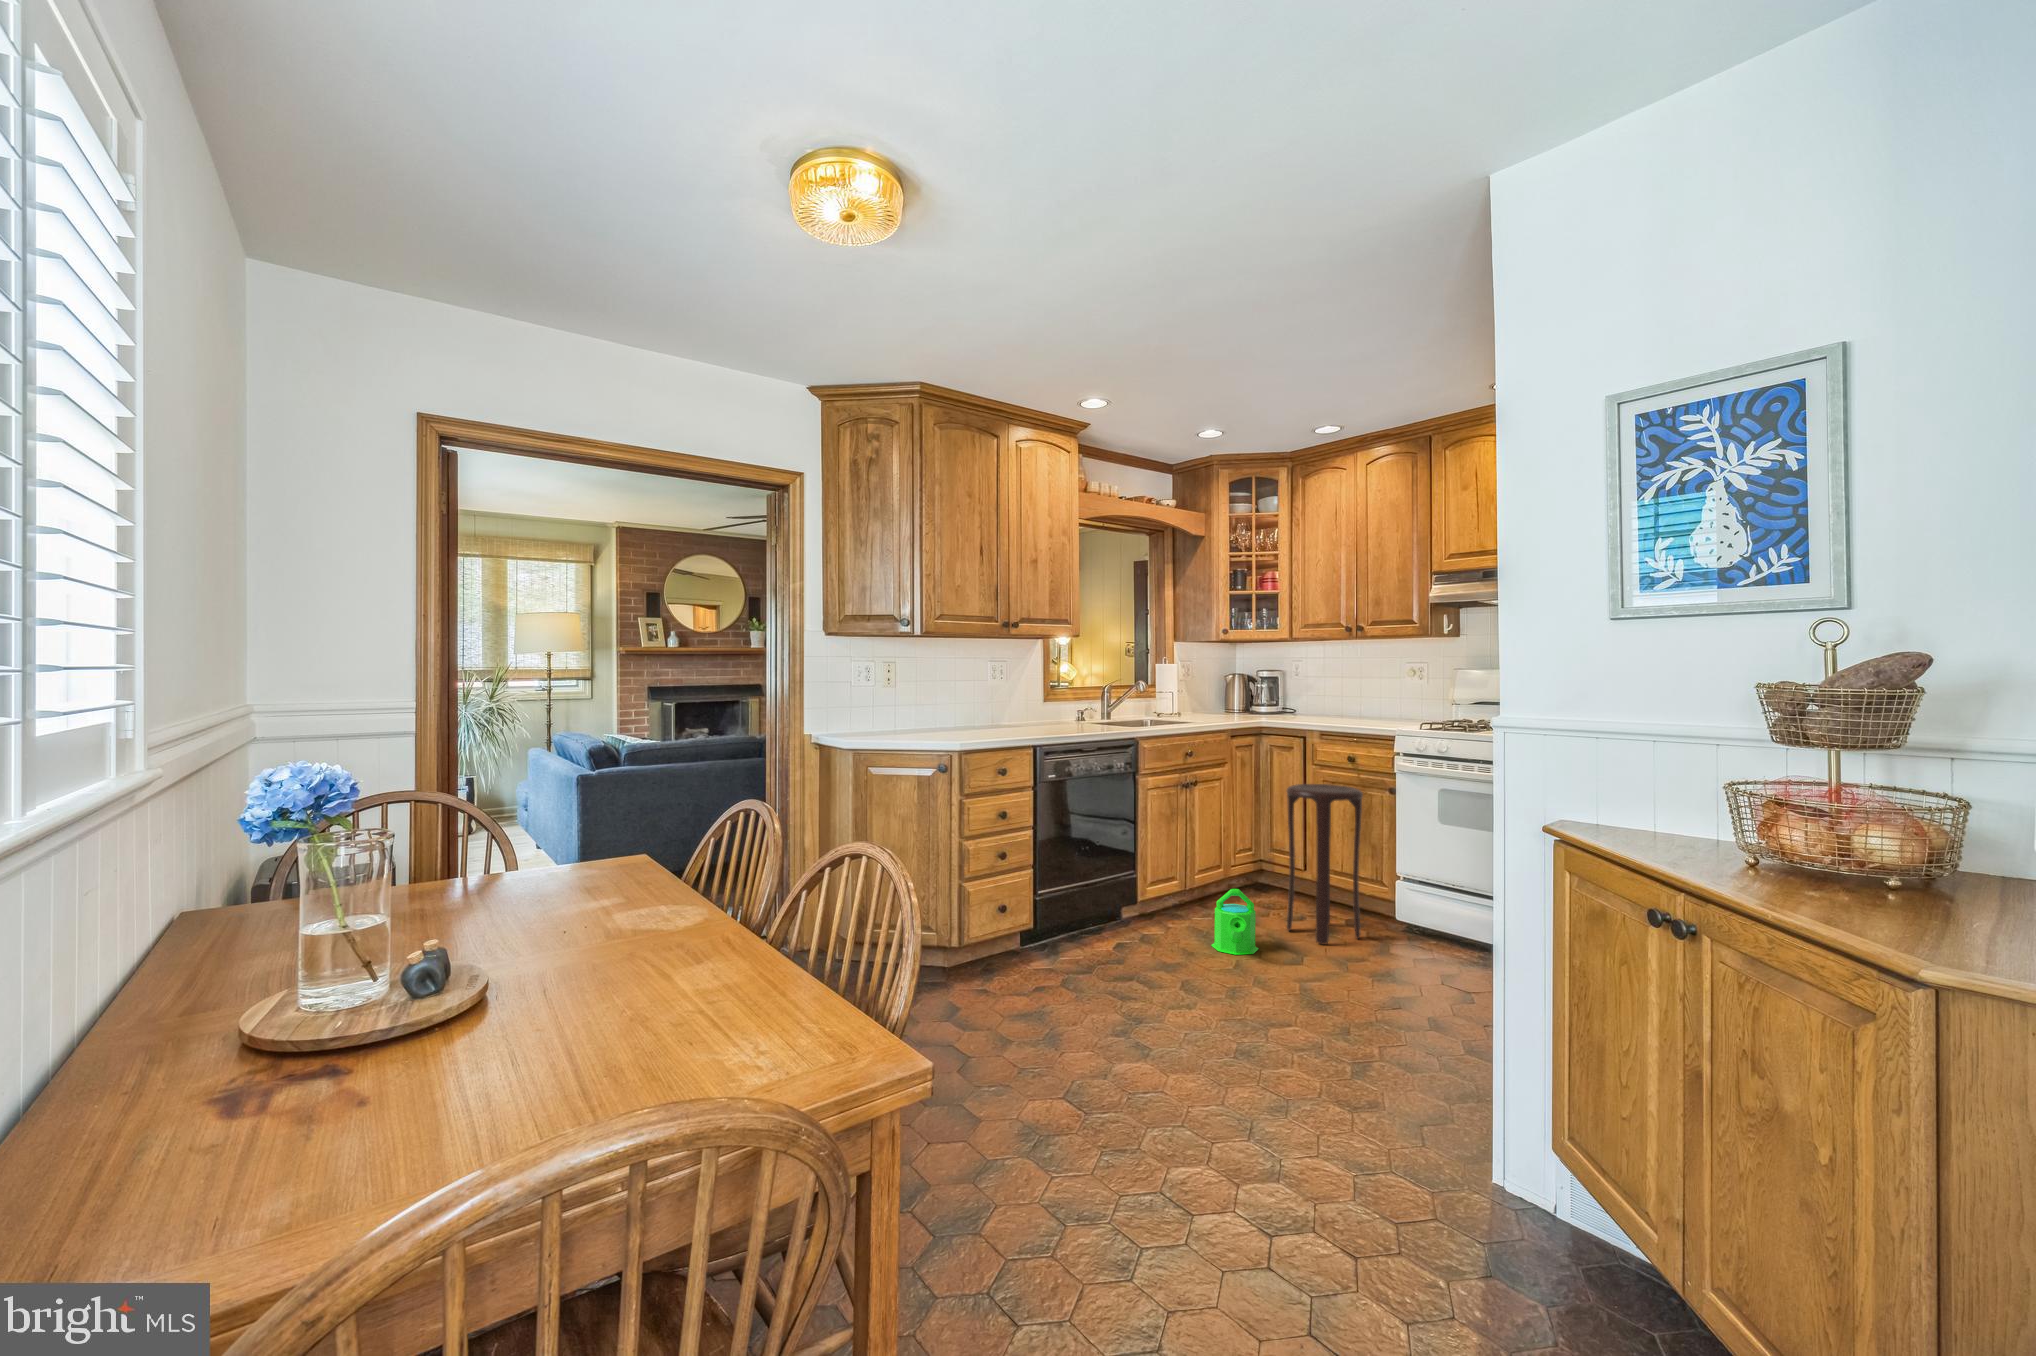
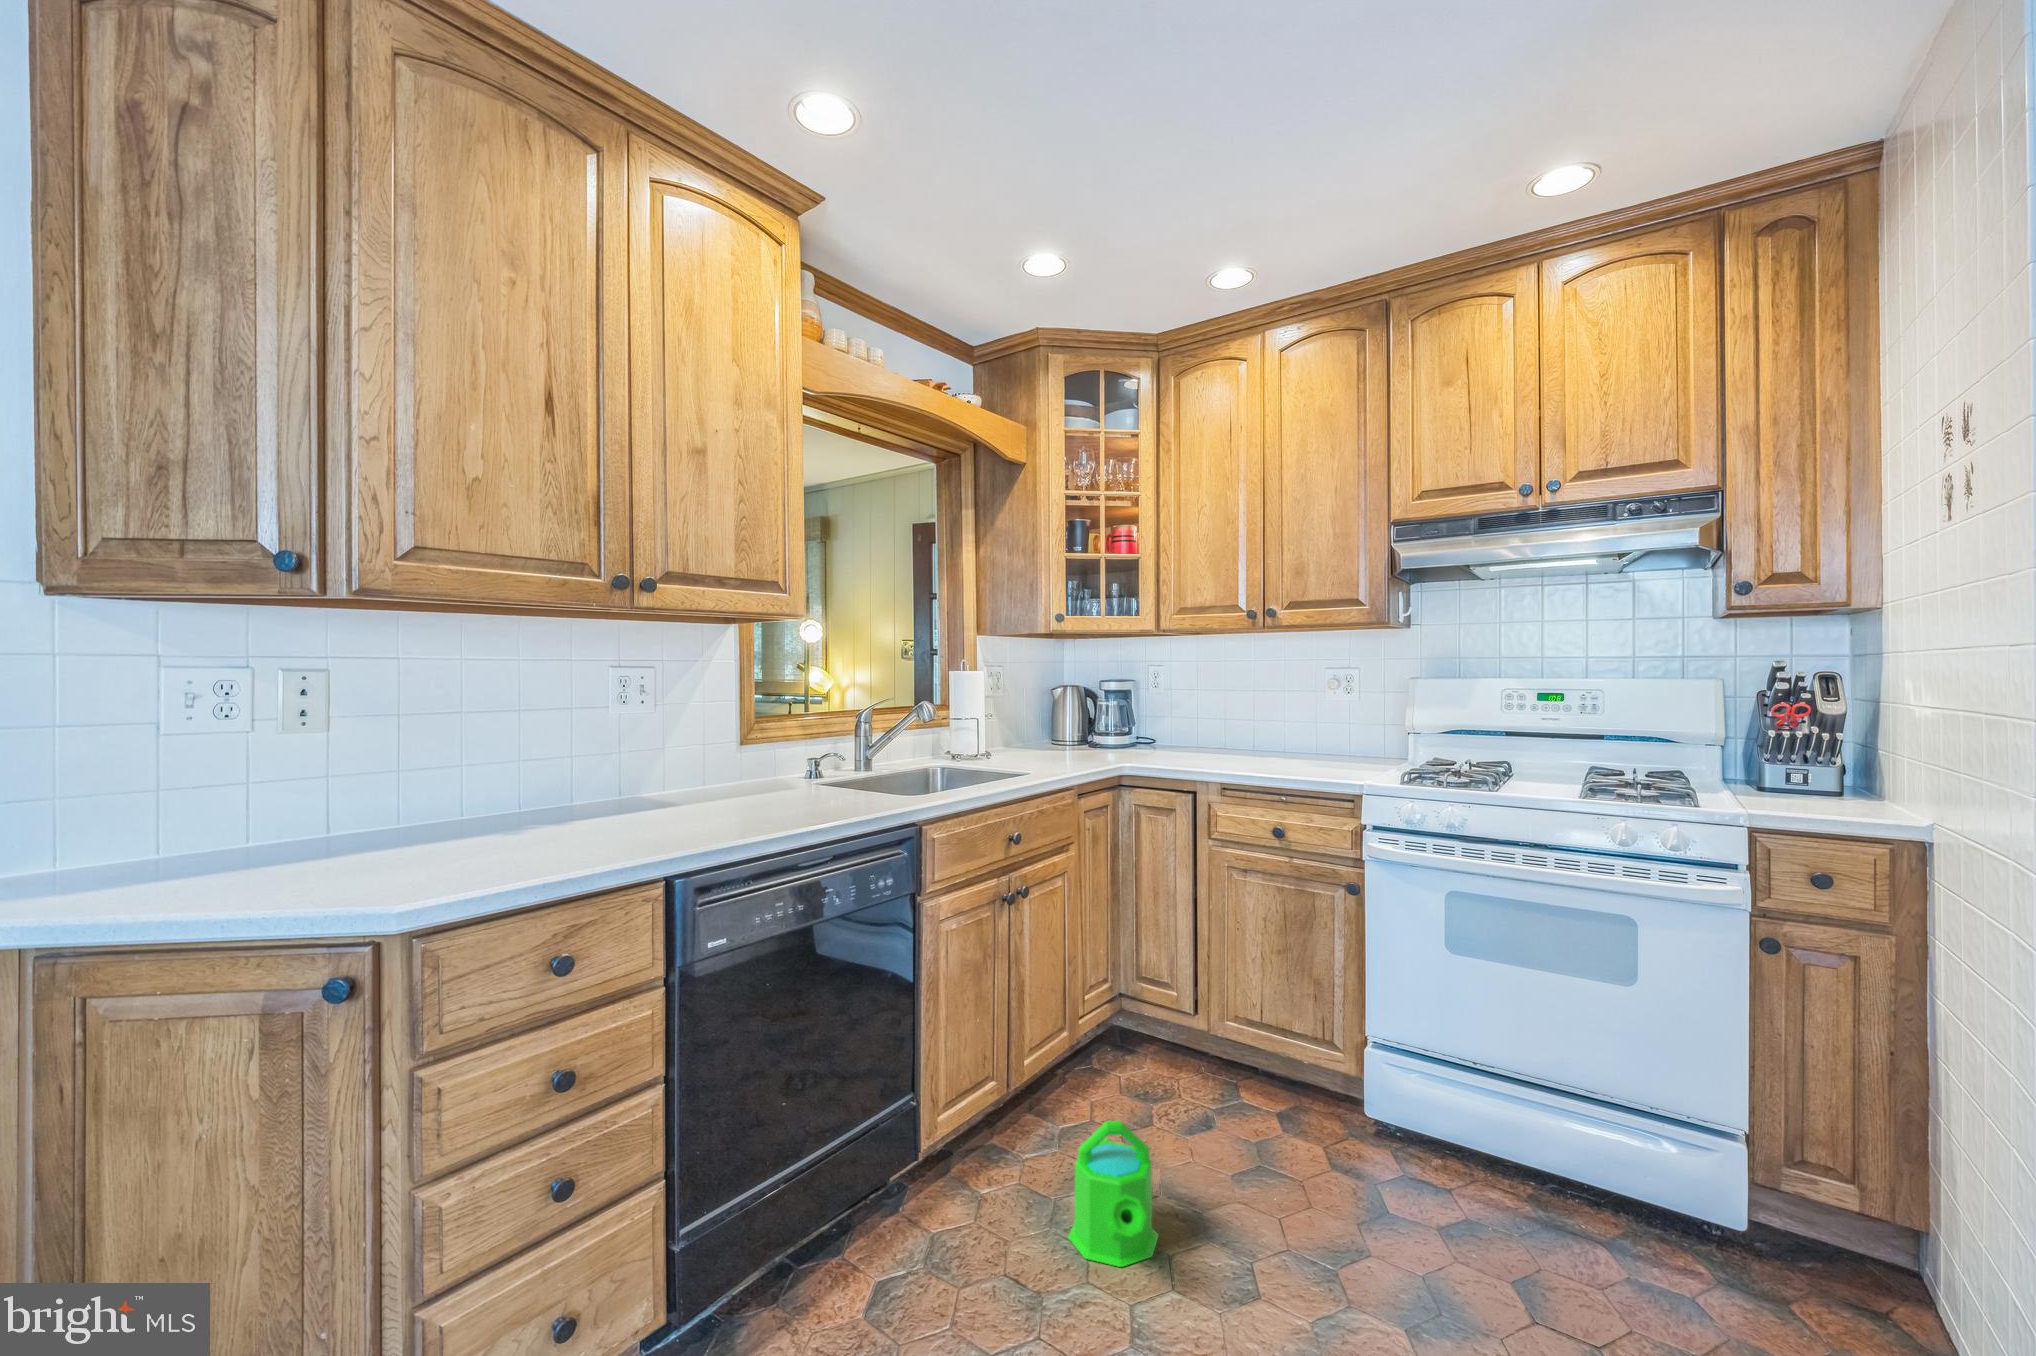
stool: present [1287,784,1363,944] -> none [1191,887,1327,1201]

